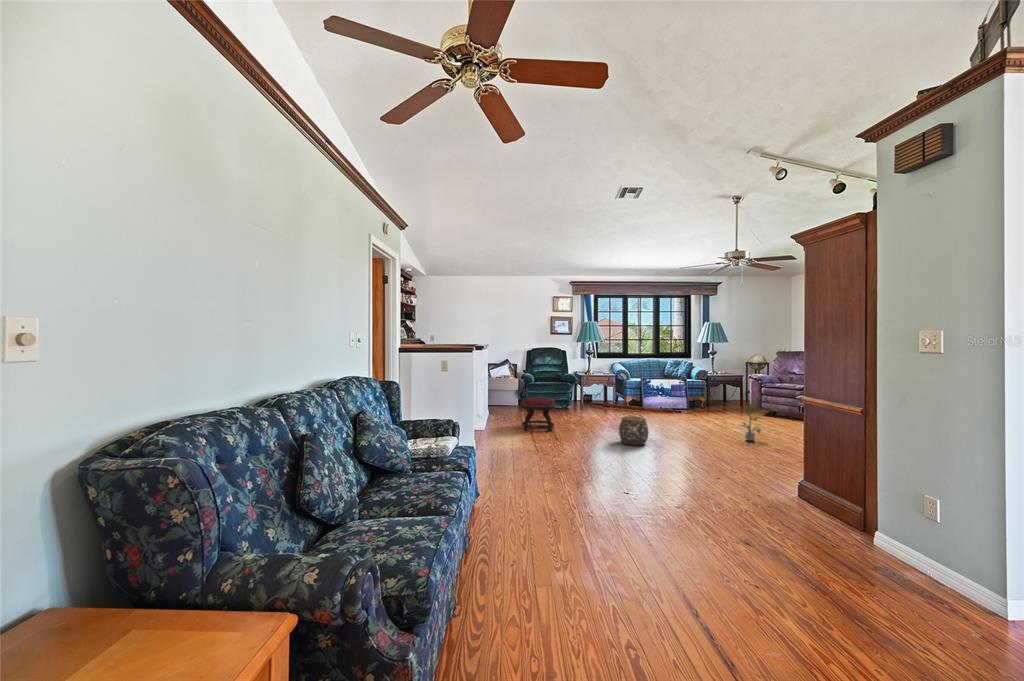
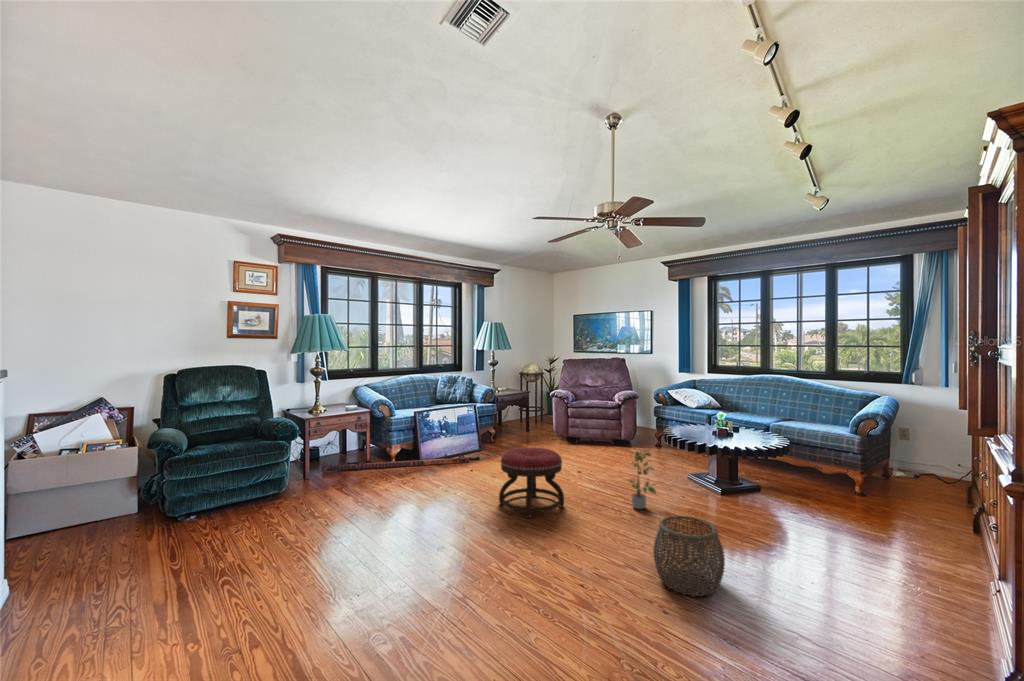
ottoman: present [522,397,555,431] -> present [499,448,564,517]
woven basket: present [619,416,649,445] -> present [653,516,725,597]

